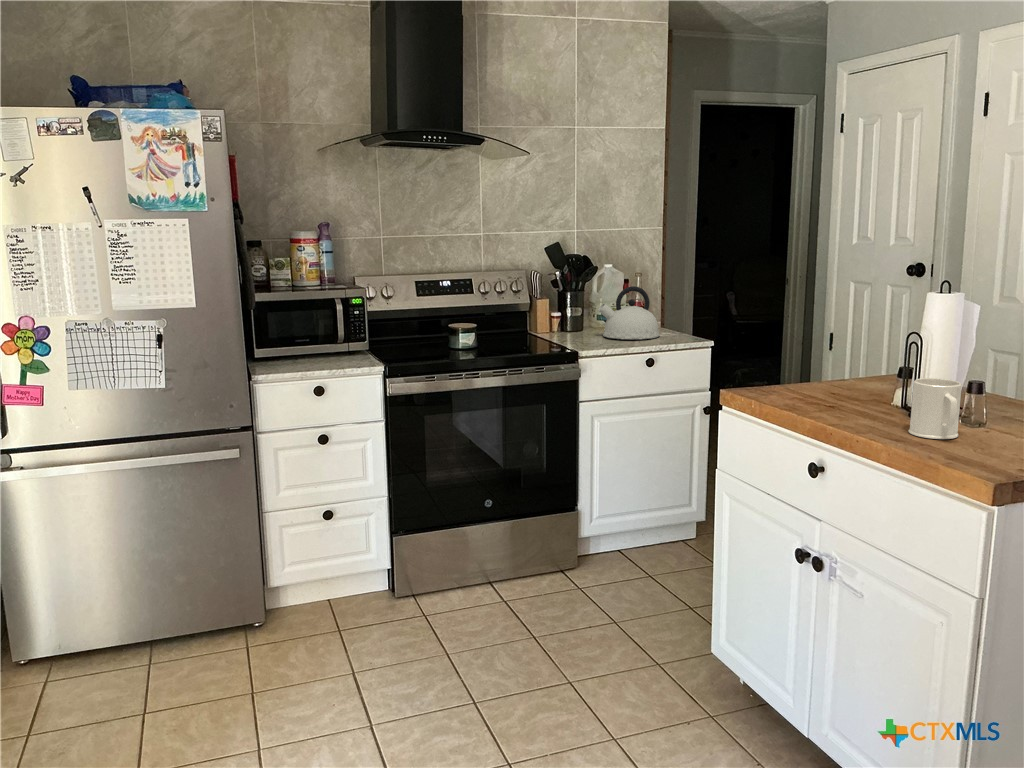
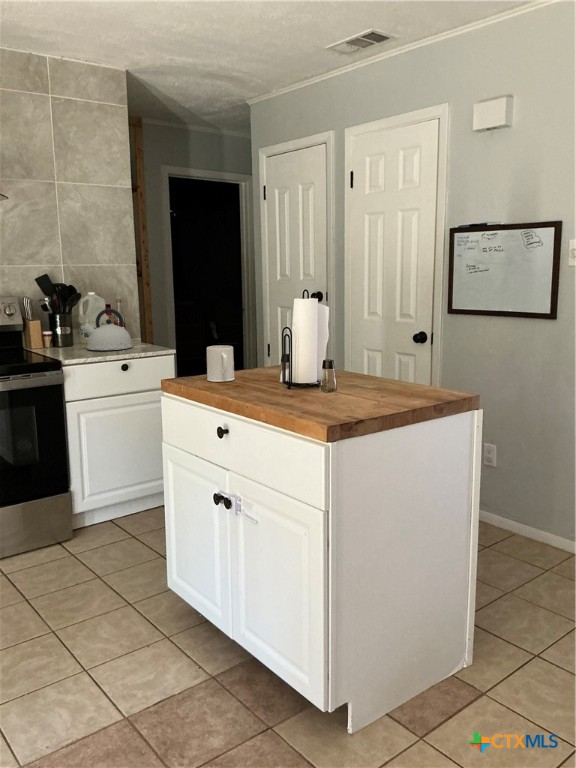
mug: present [909,378,962,439] -> present [207,345,235,382]

